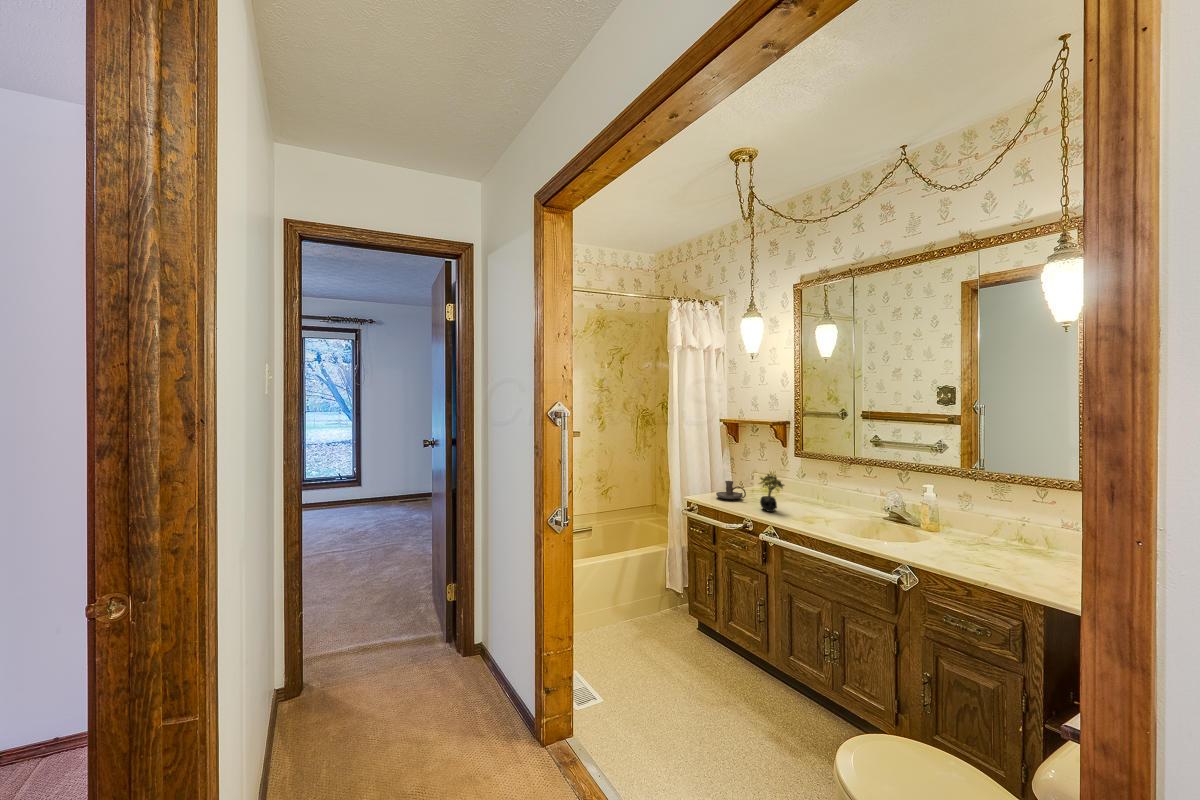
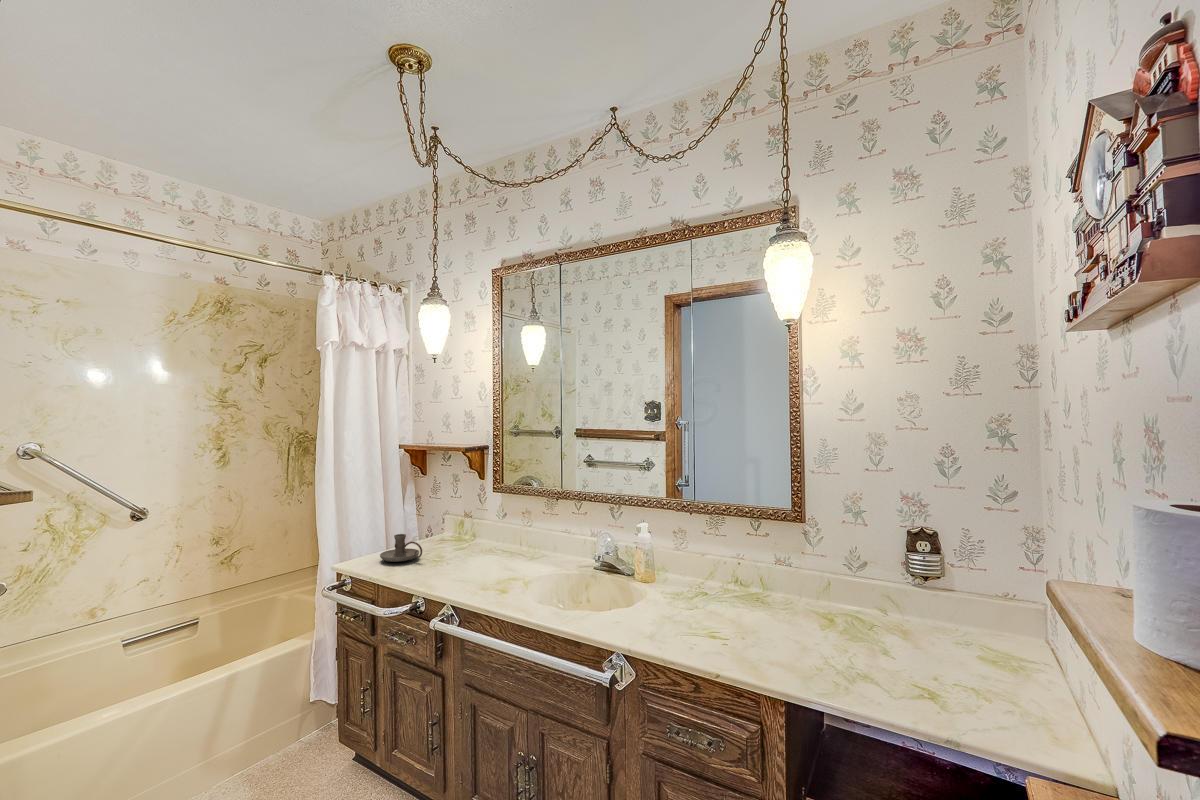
succulent plant: present [759,474,784,512] -> none [435,522,472,578]

